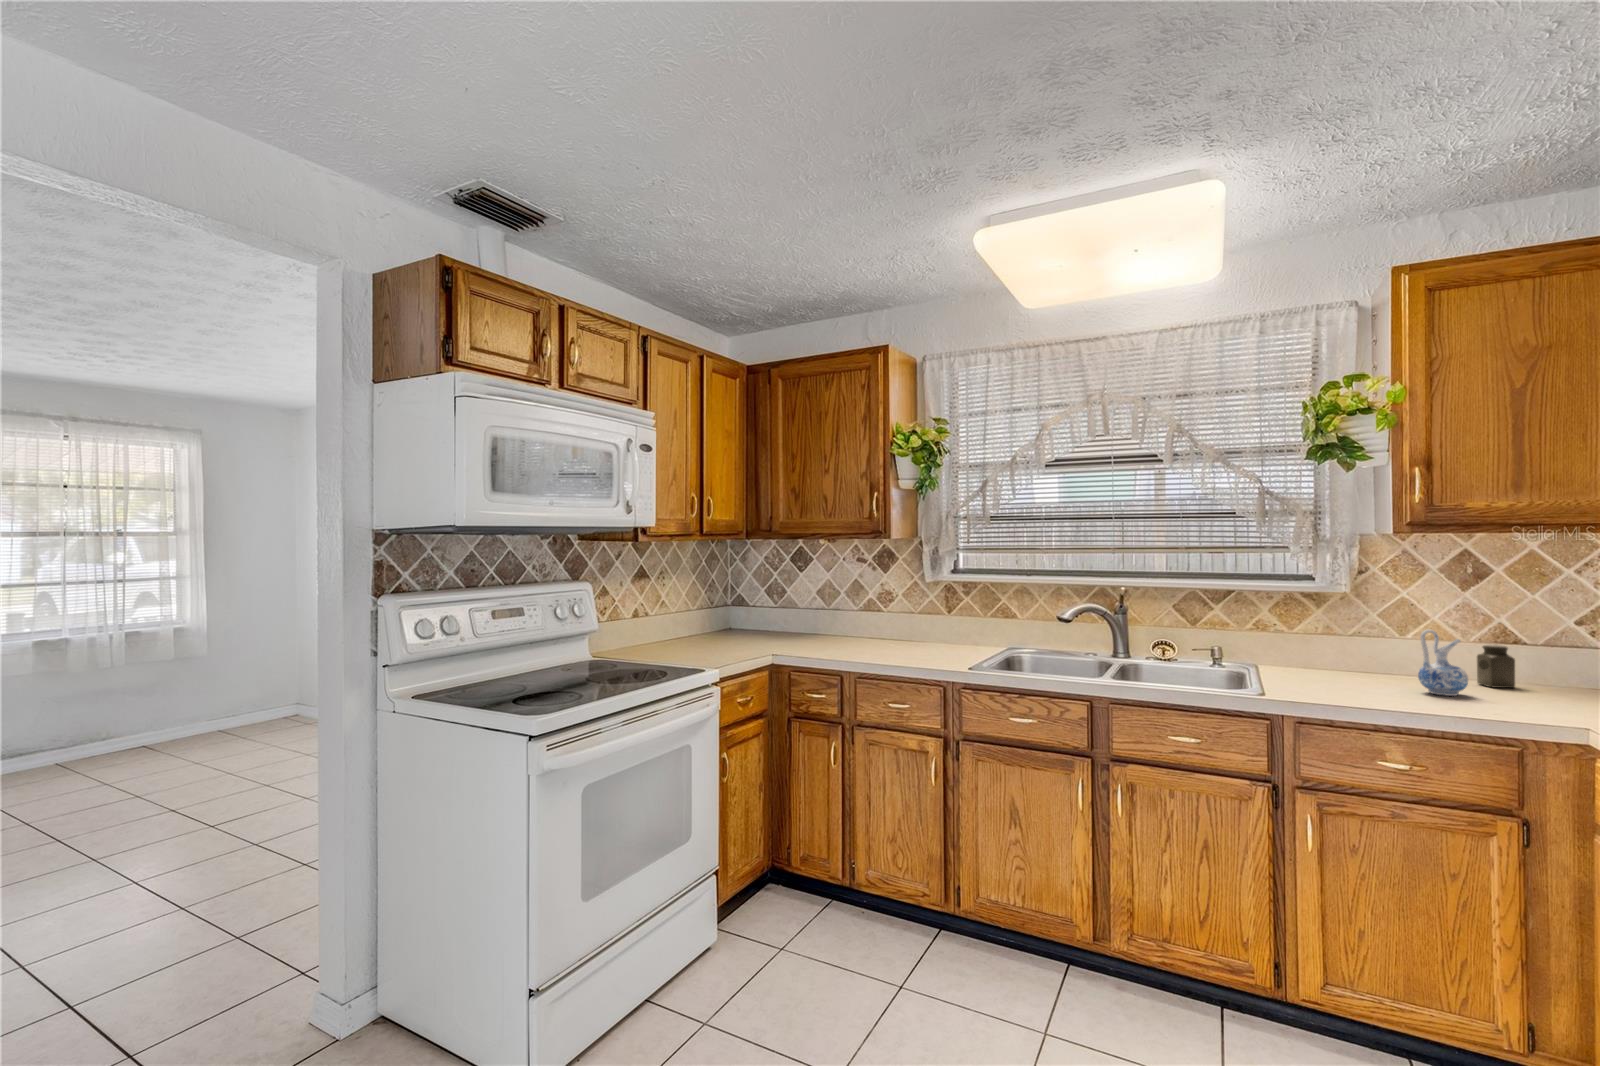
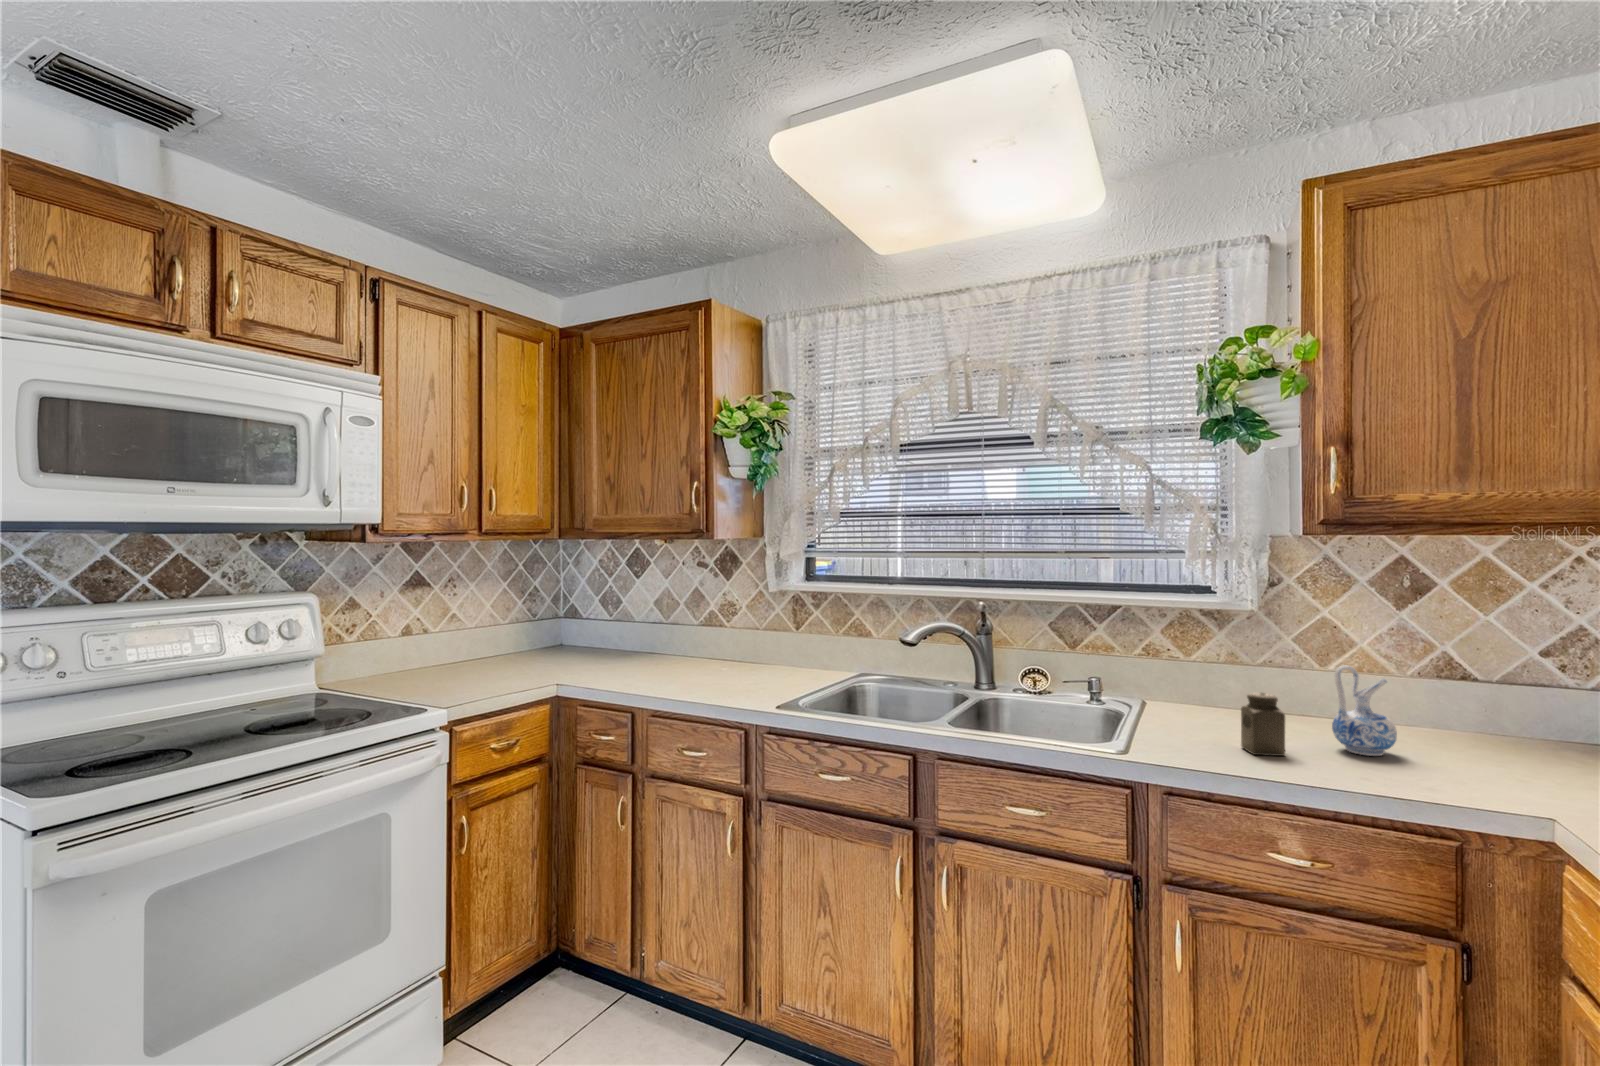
salt shaker: present [1477,644,1515,688] -> present [1241,692,1285,756]

